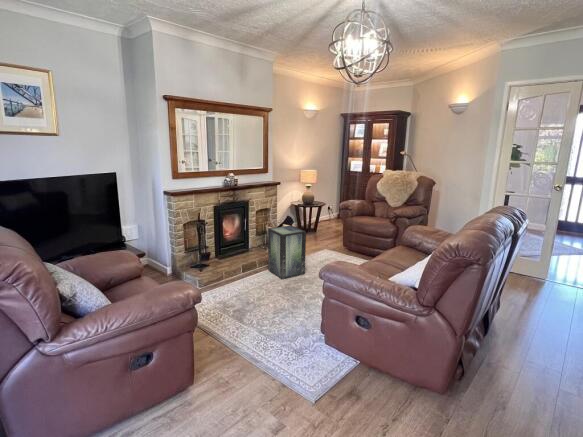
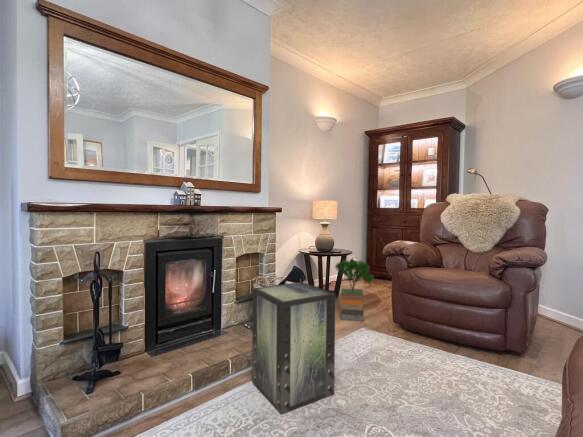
potted tree: none [312,210,335,246] -> present [335,260,373,321]

